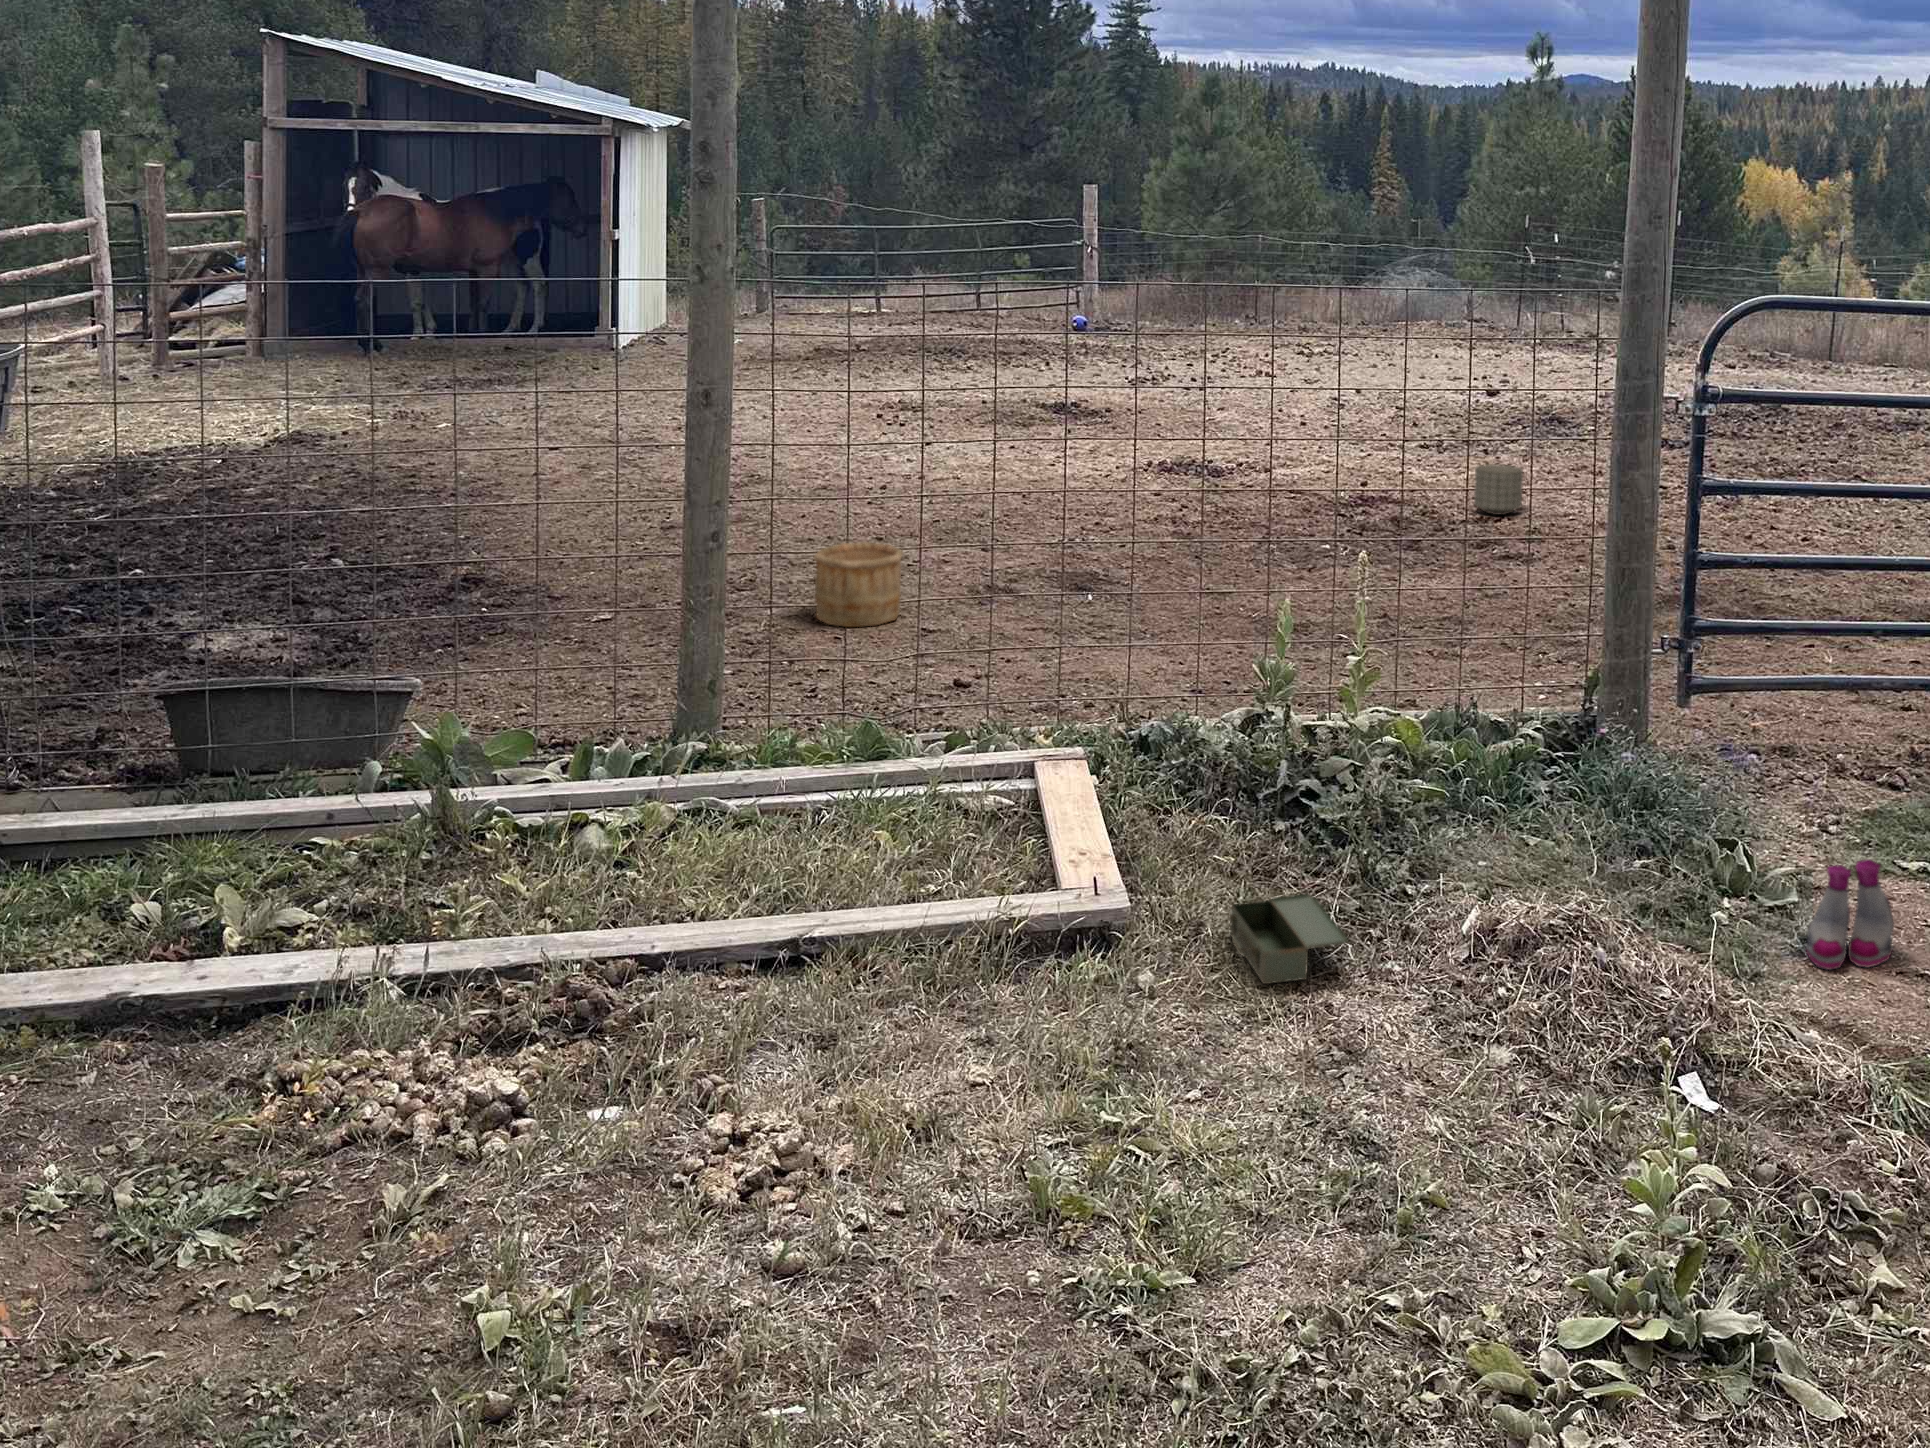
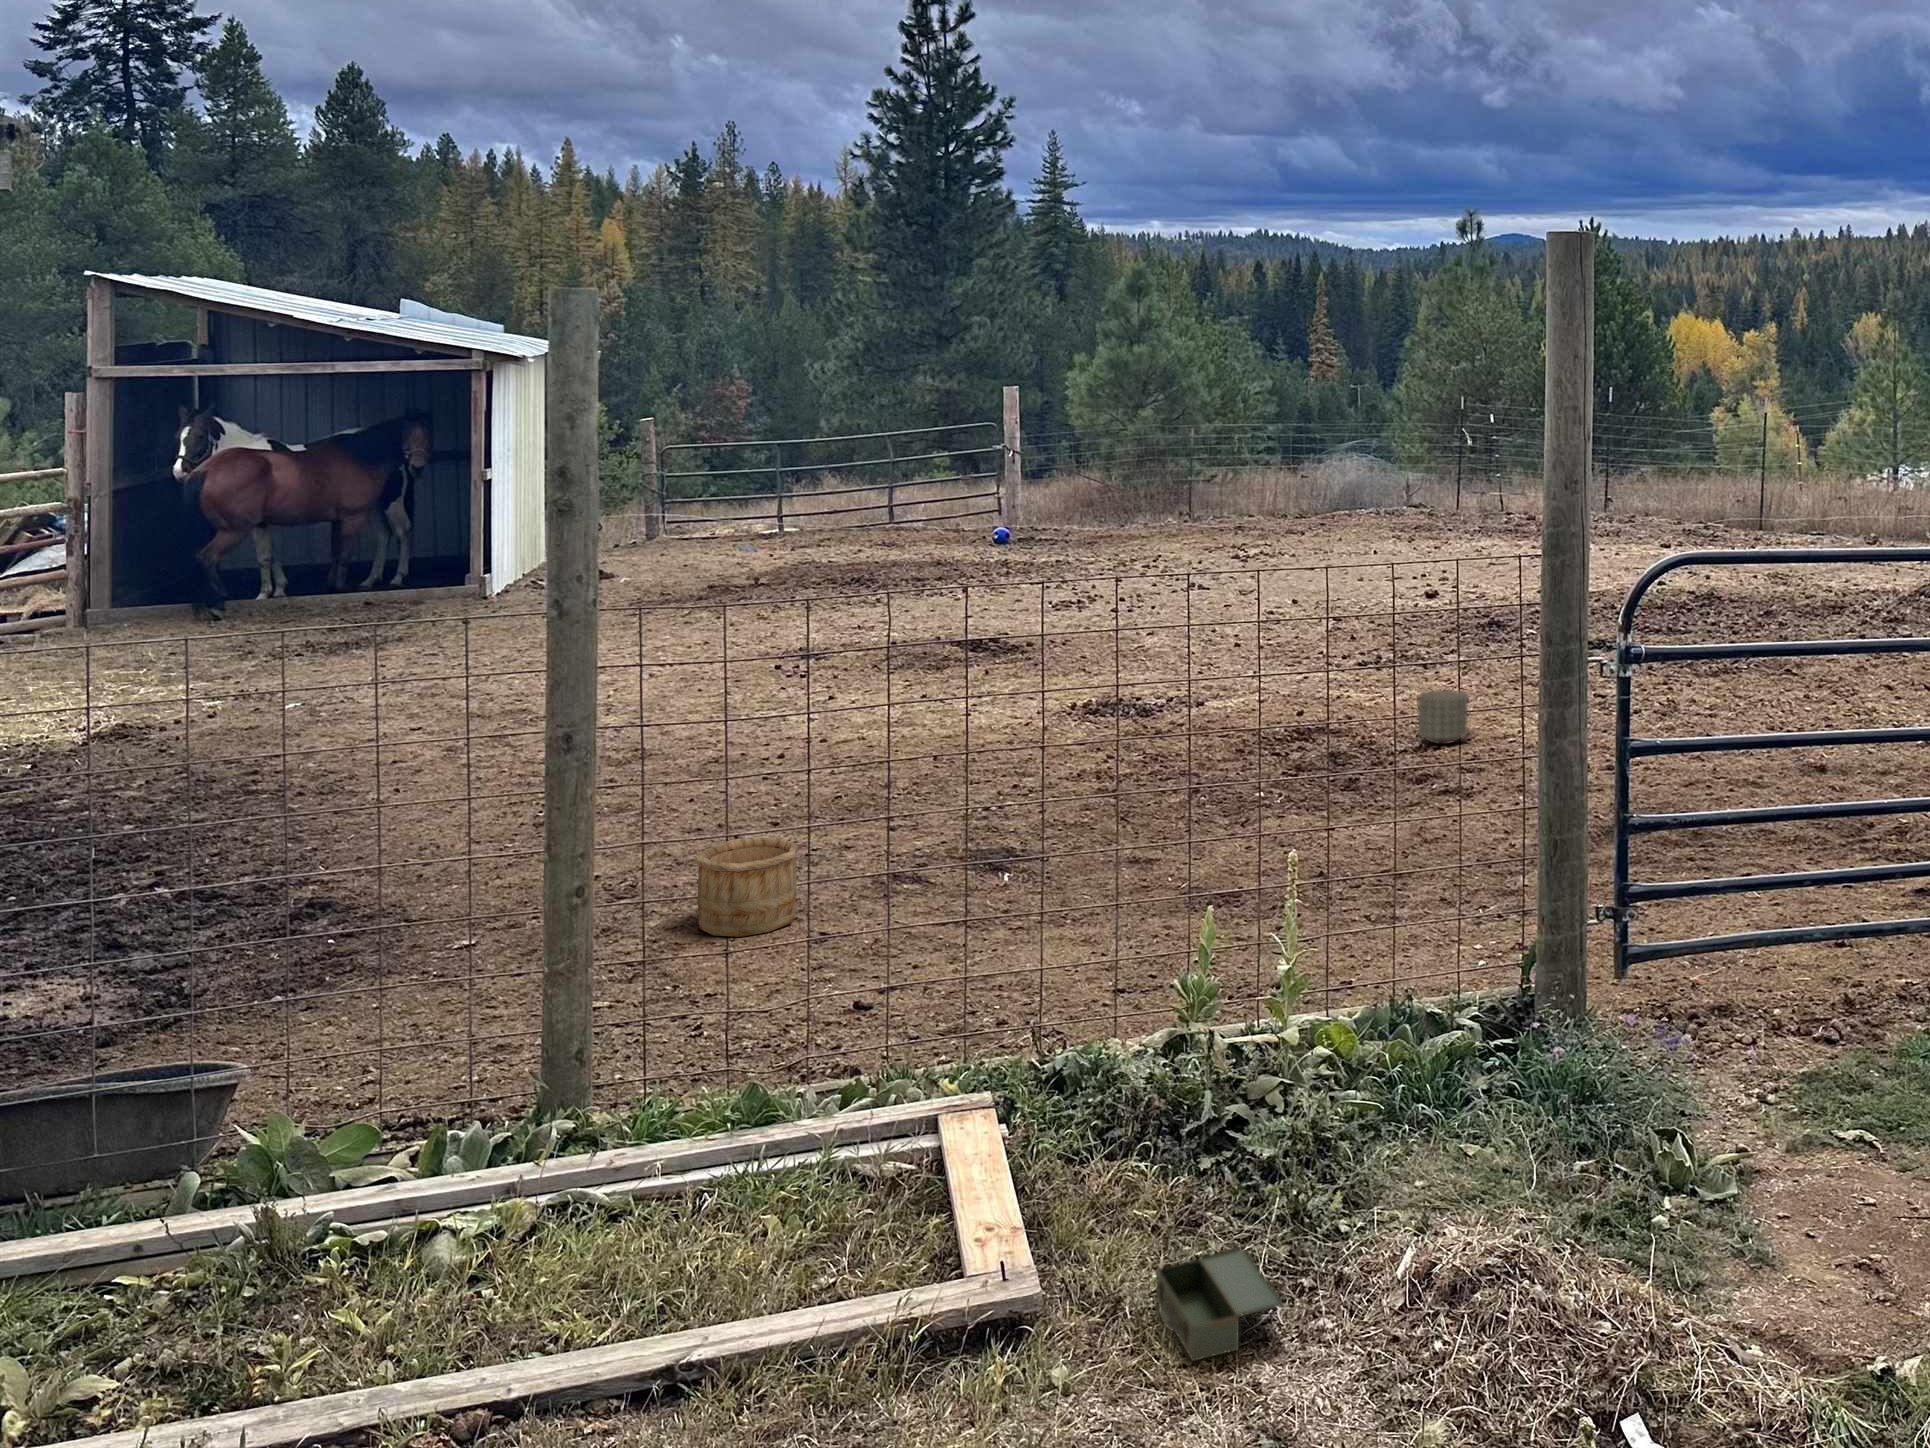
boots: present [1805,859,1894,970] -> none [1750,1149,1836,1272]

